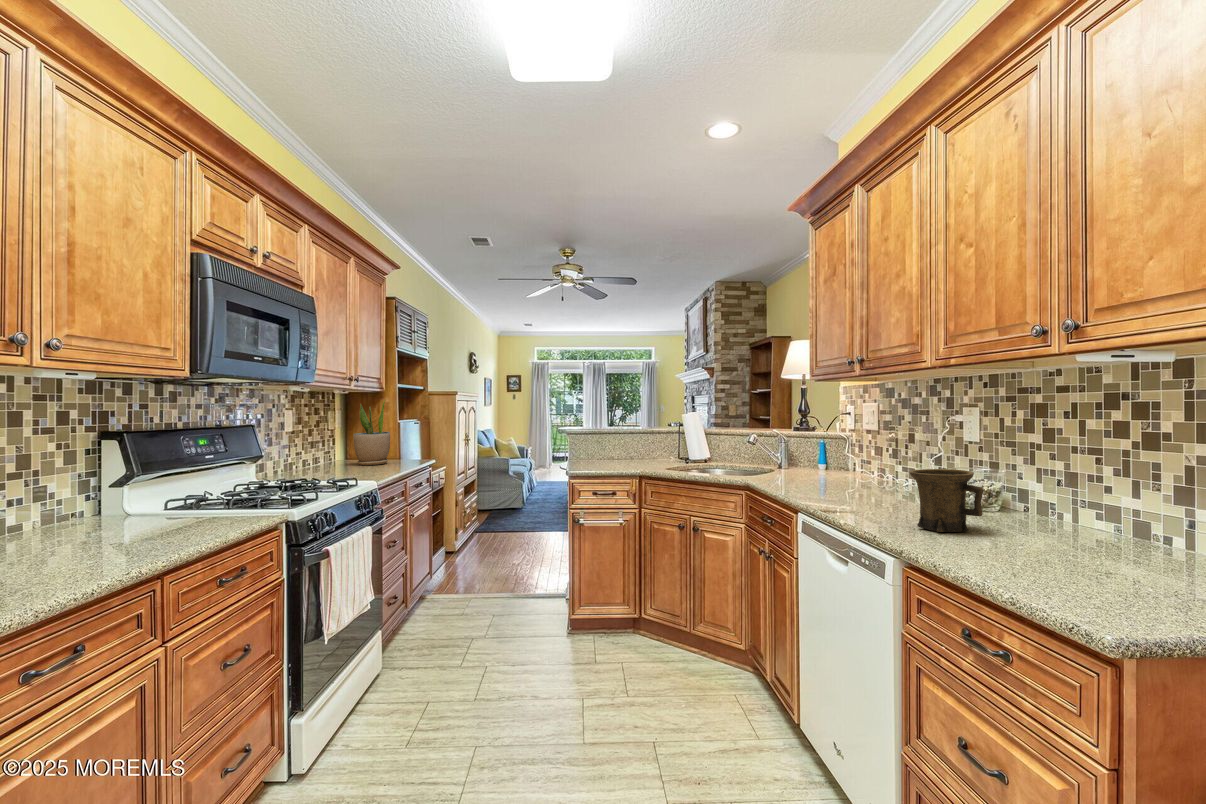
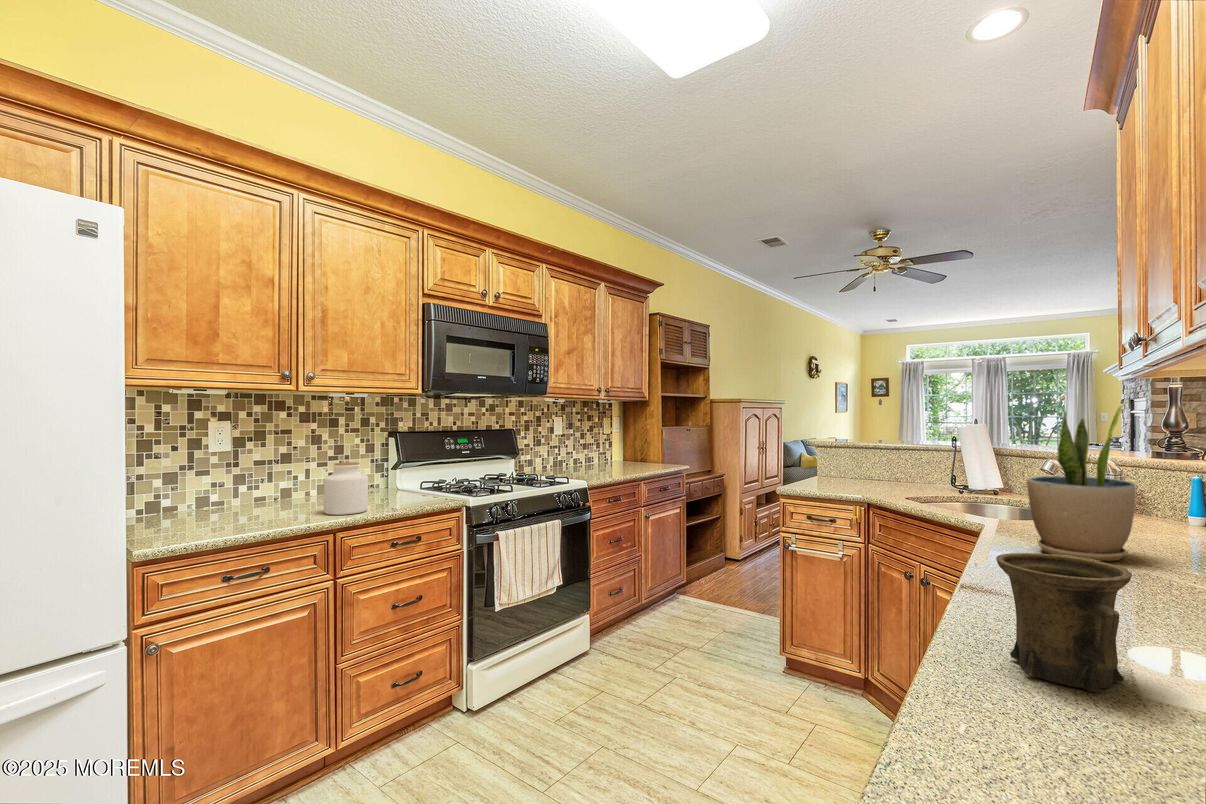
potted plant: present [353,401,390,465] -> present [1027,401,1135,561]
jar: none [92,475,171,557] -> present [324,462,368,515]

